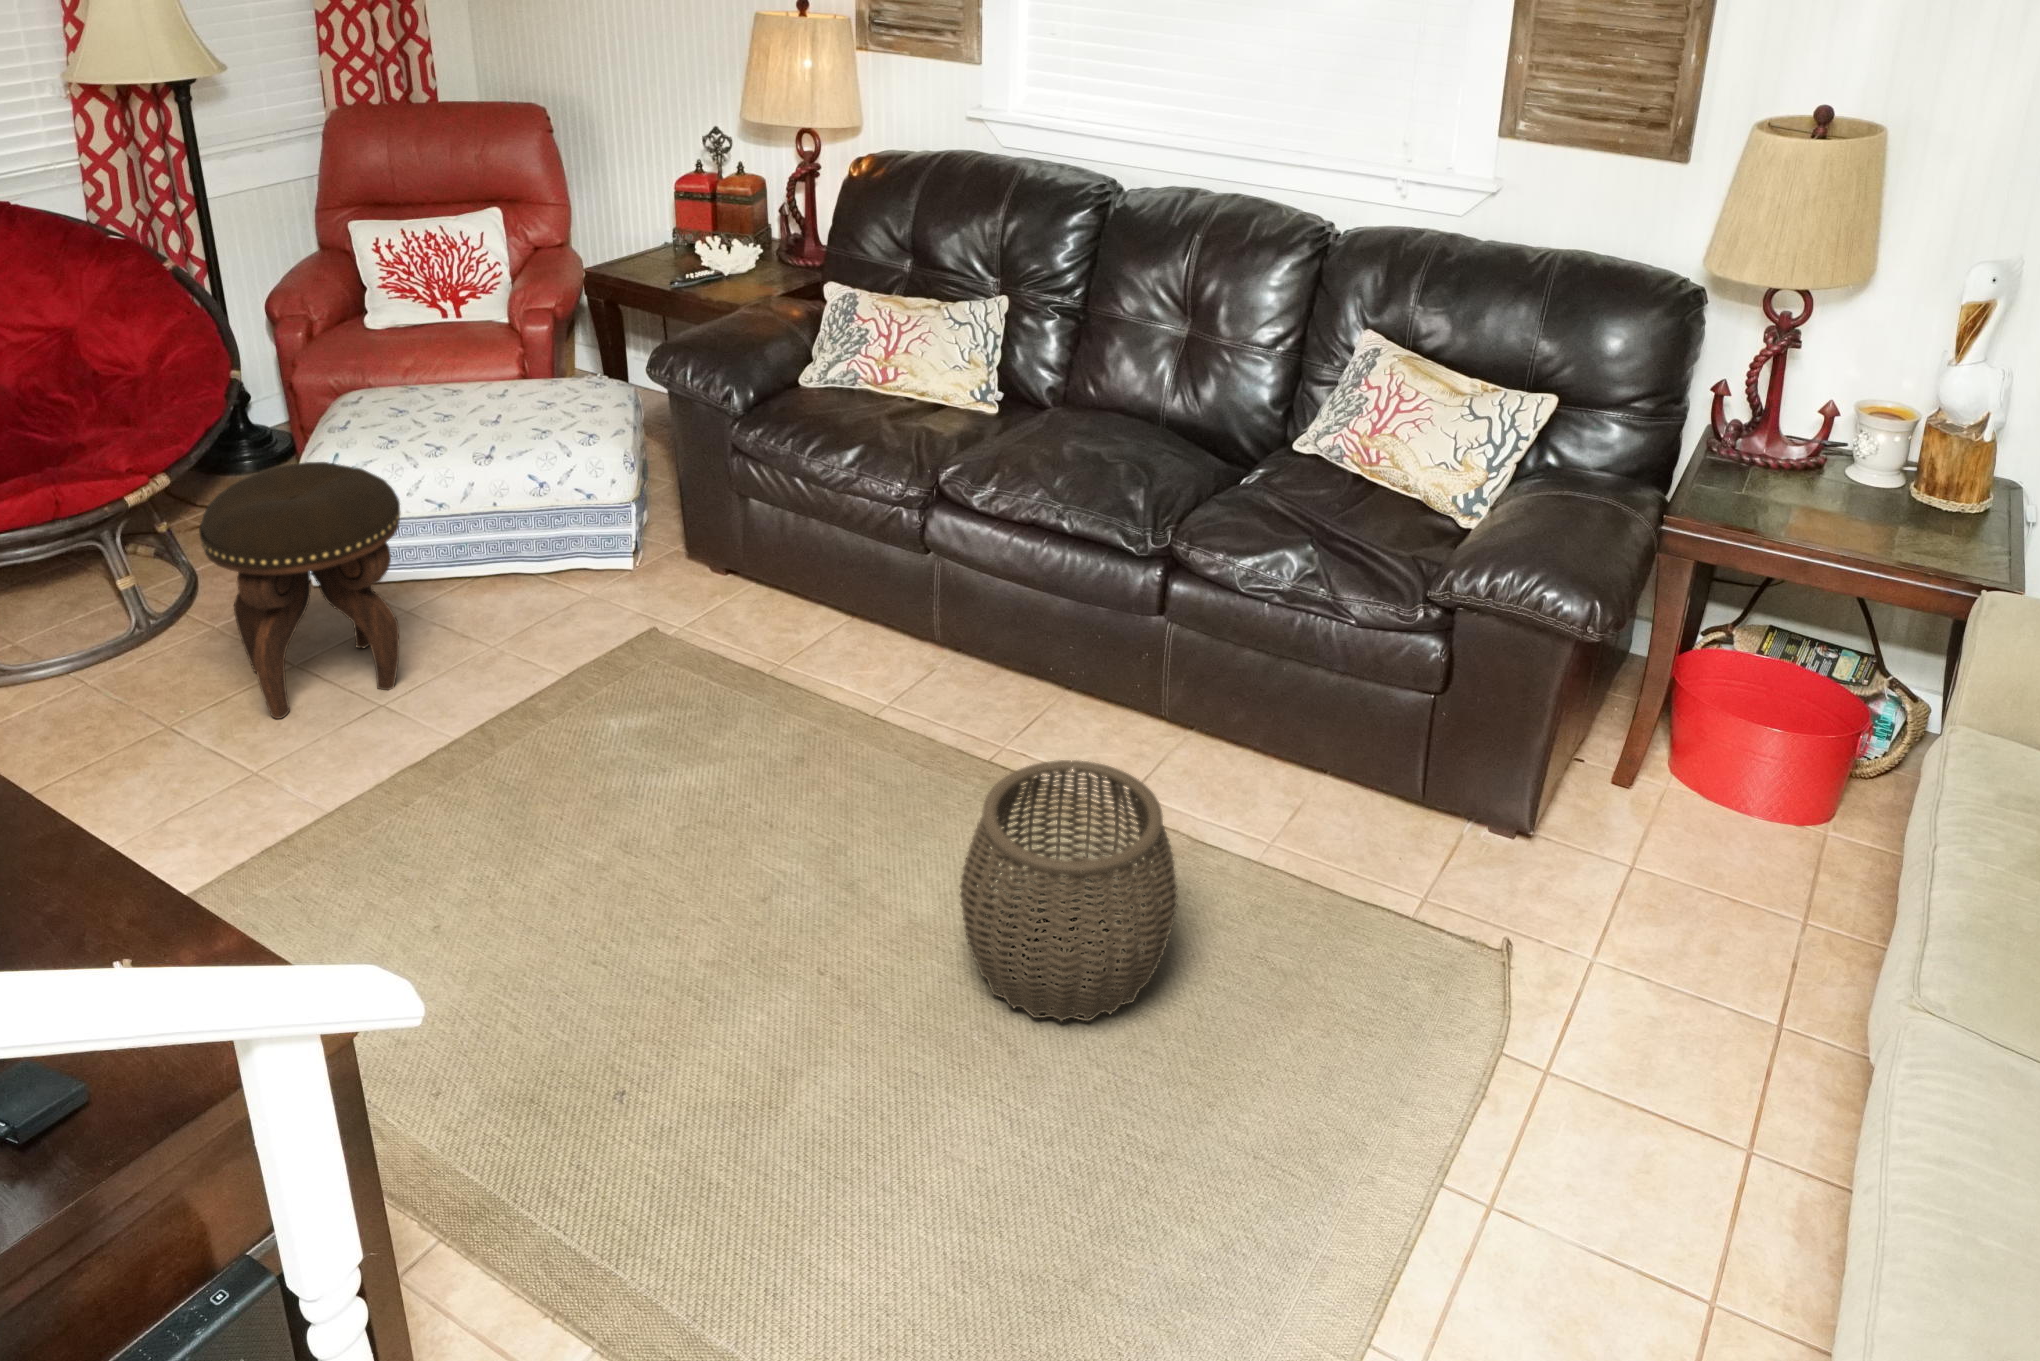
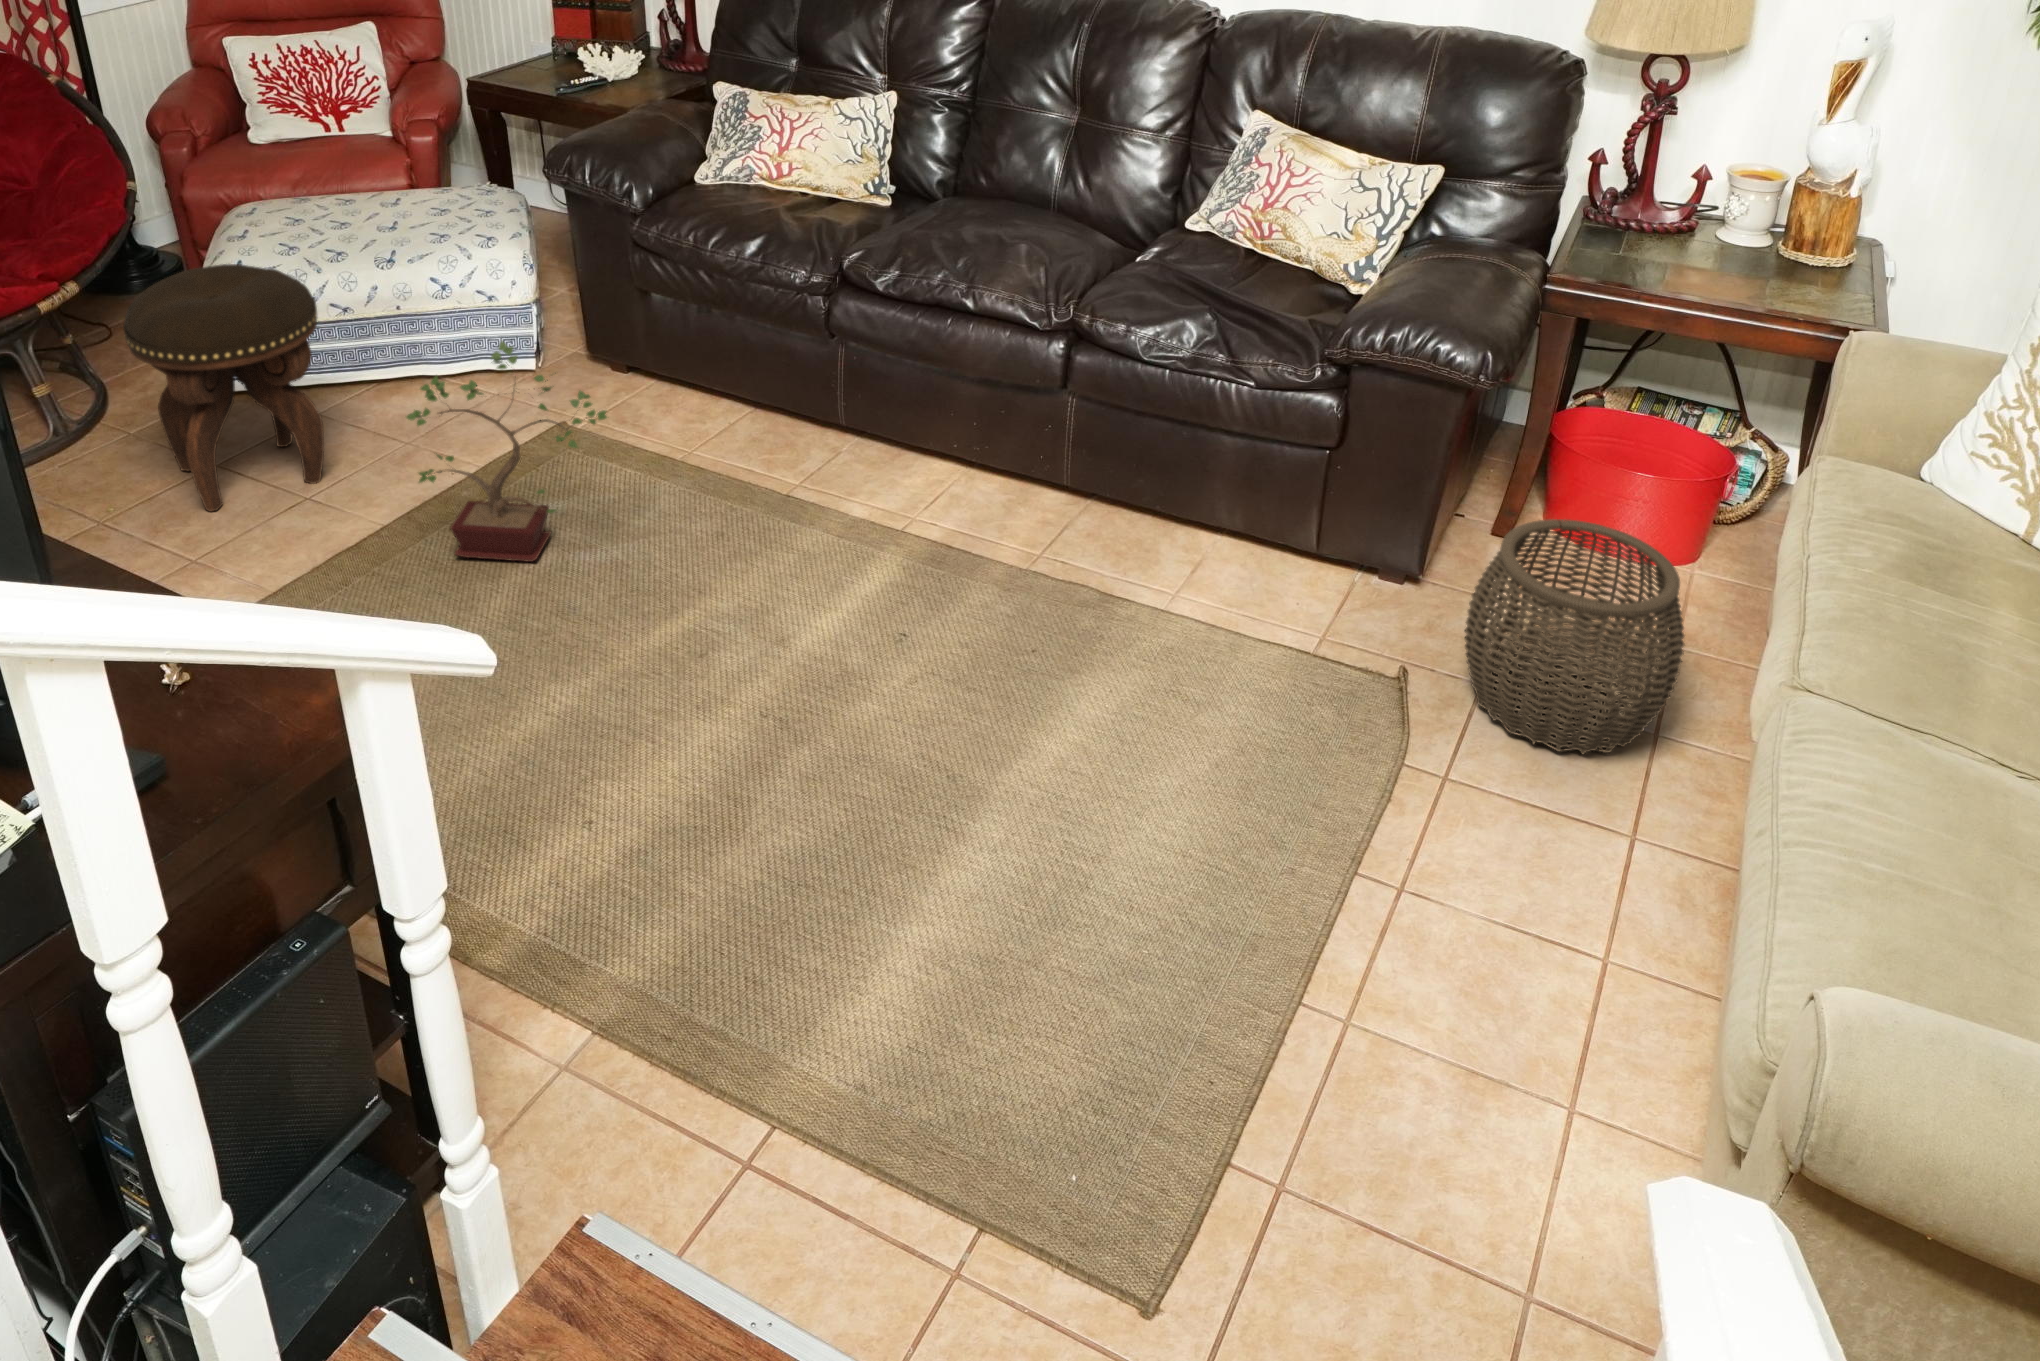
potted plant: none [470,553,680,786] -> present [406,341,607,562]
woven basket: present [960,760,1178,1021] -> present [1464,519,1684,754]

